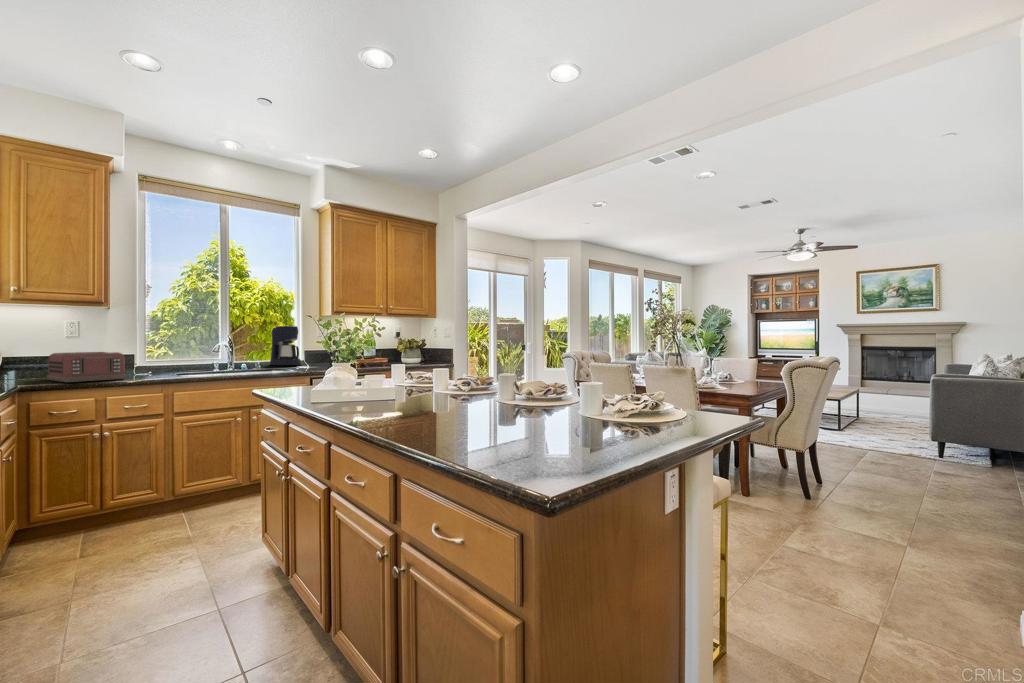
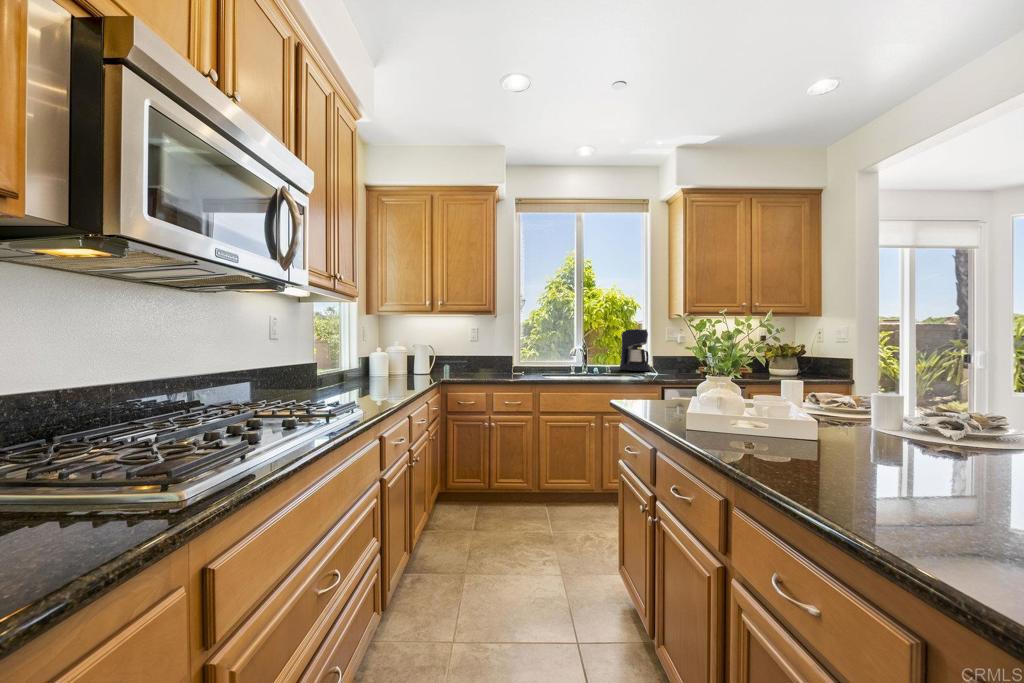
toaster: present [47,352,126,382] -> none [457,354,506,379]

